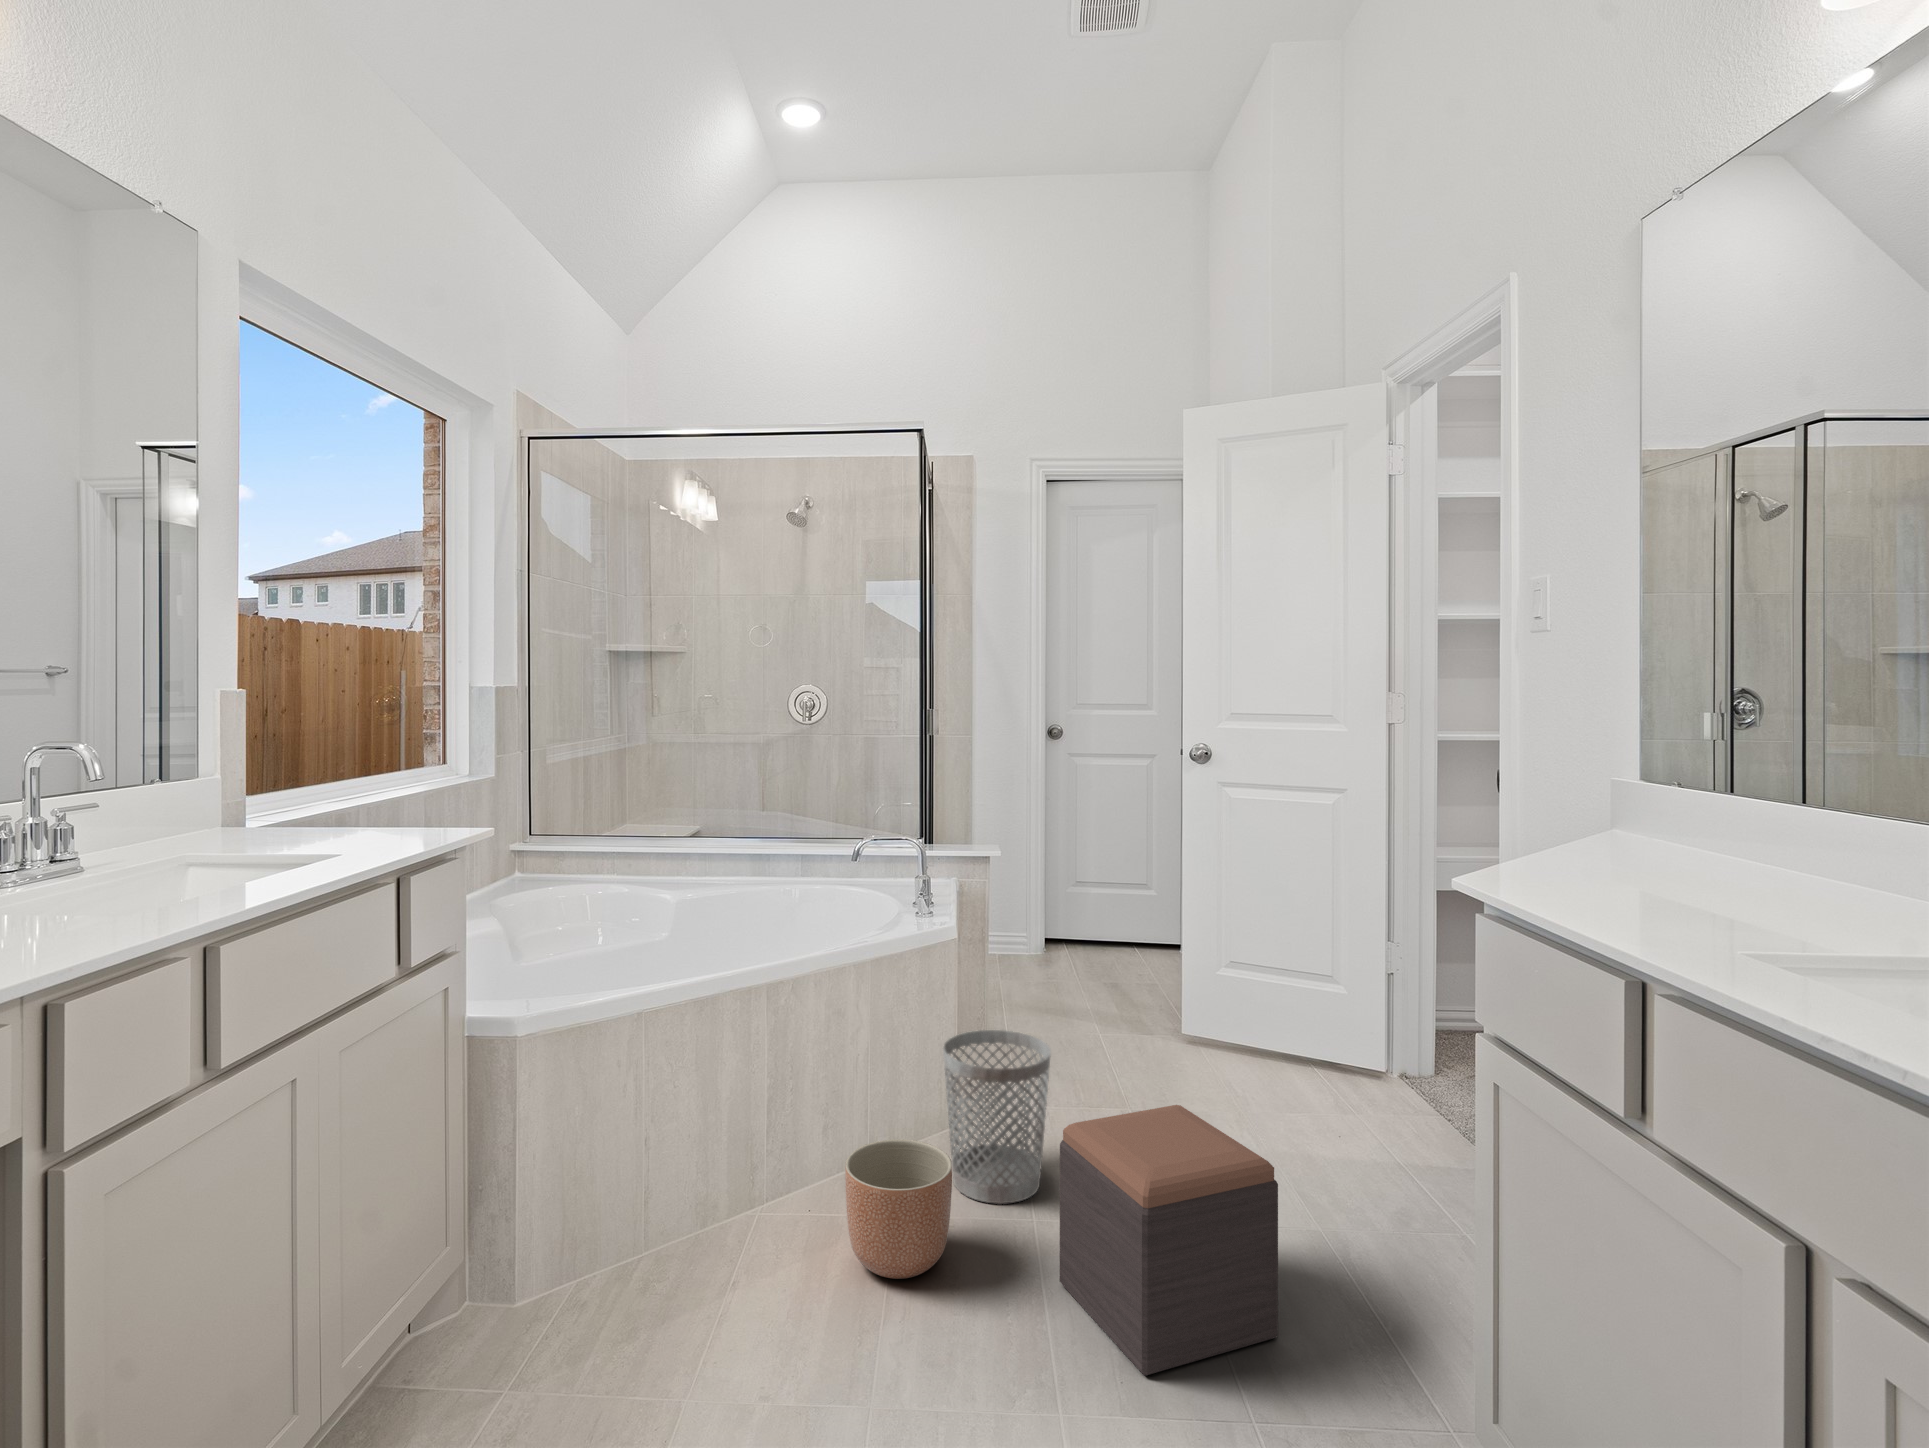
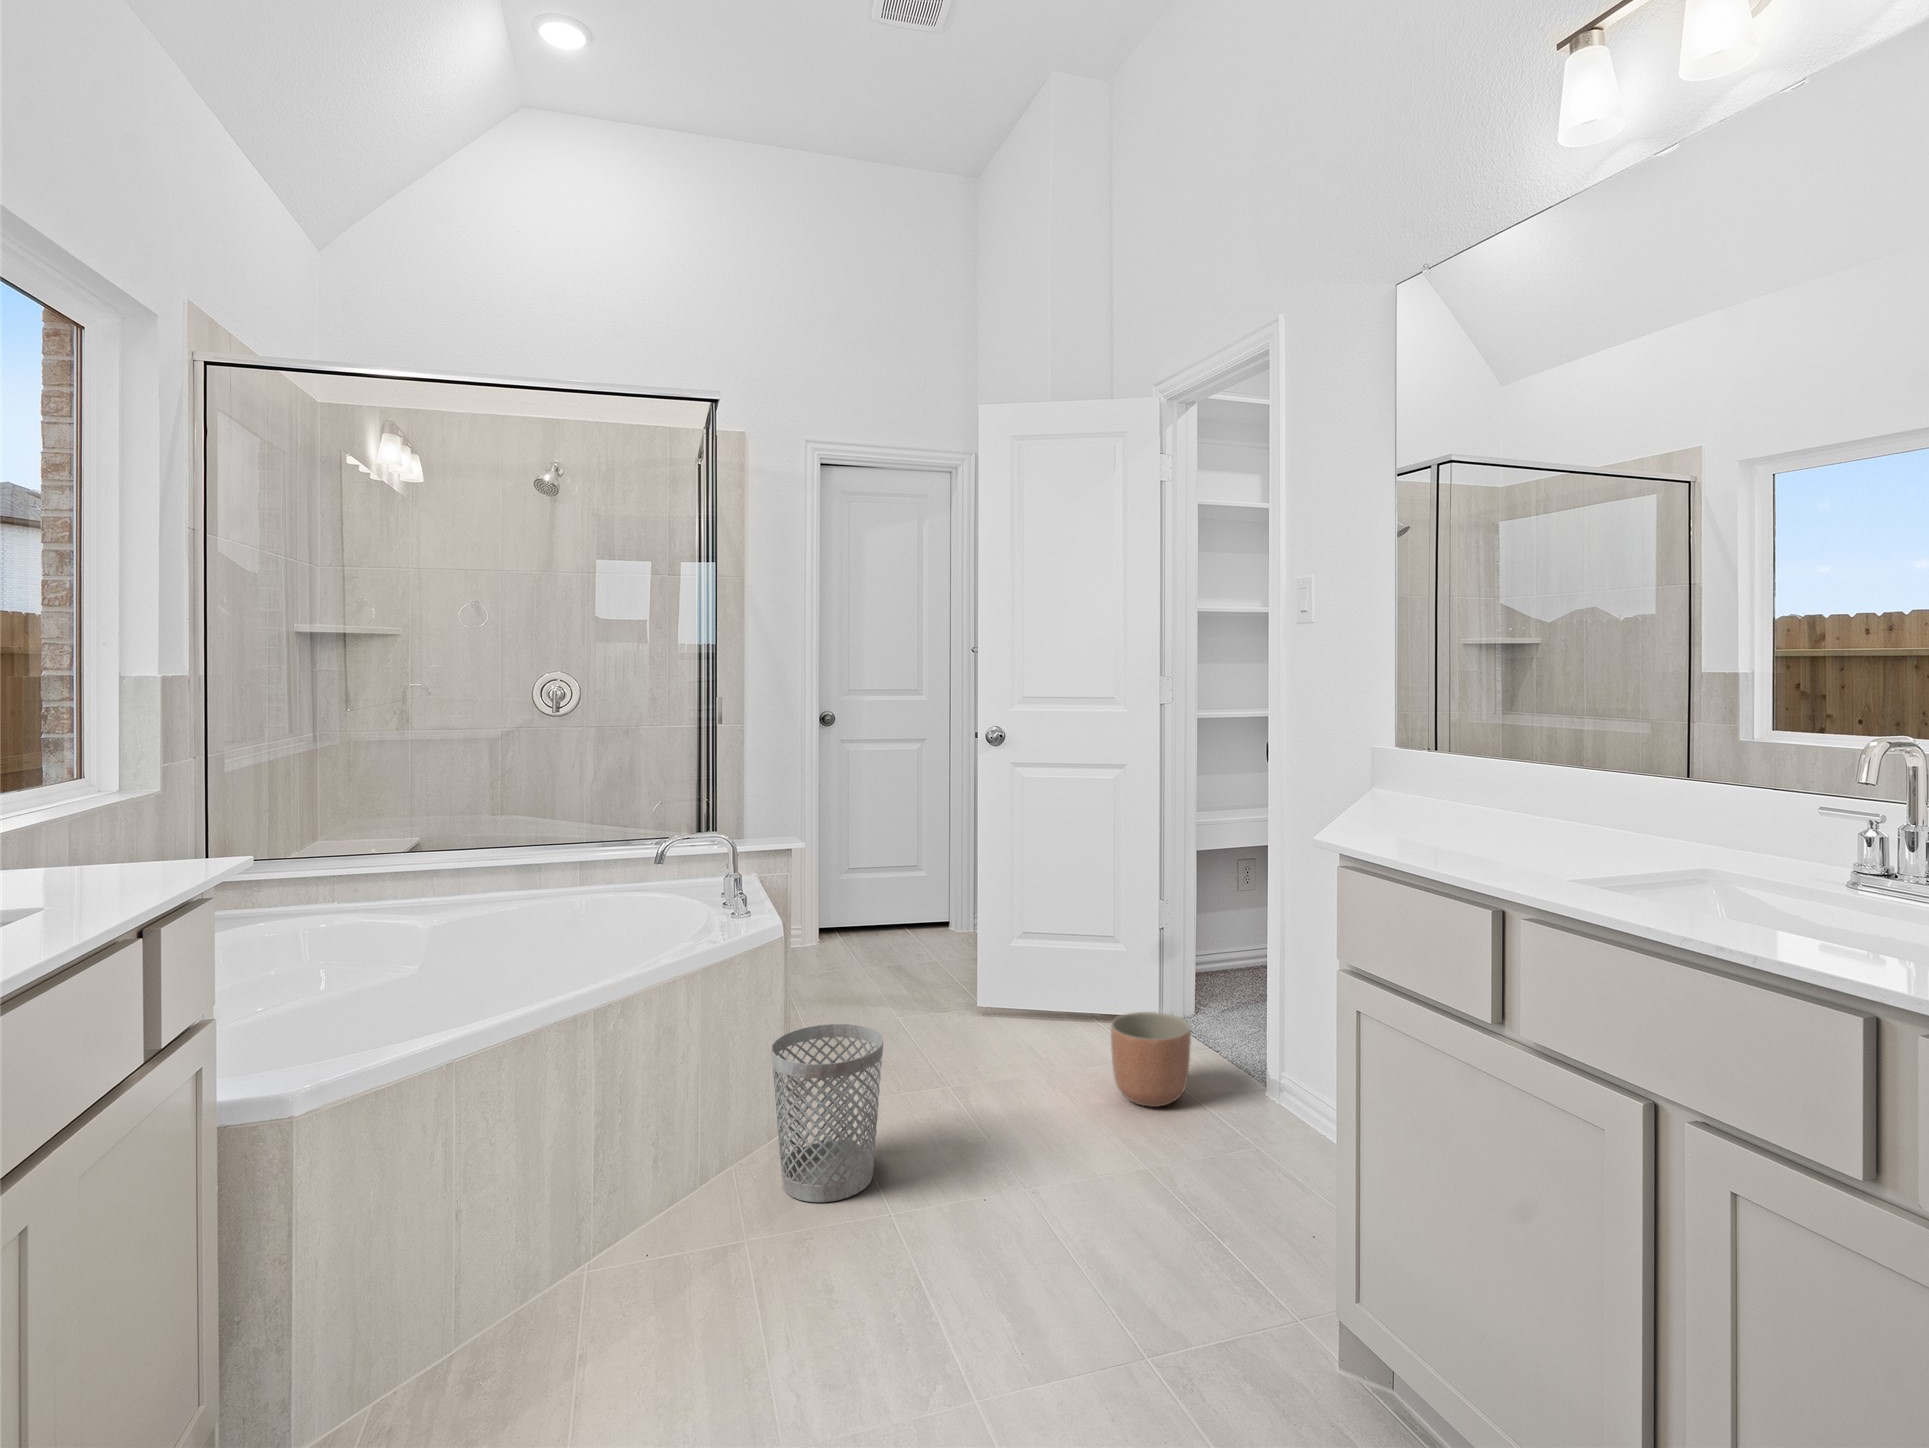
footstool: present [1060,1105,1278,1376] -> none [908,1073,1114,1338]
planter: present [845,1139,952,1279] -> present [1111,1012,1191,1107]

